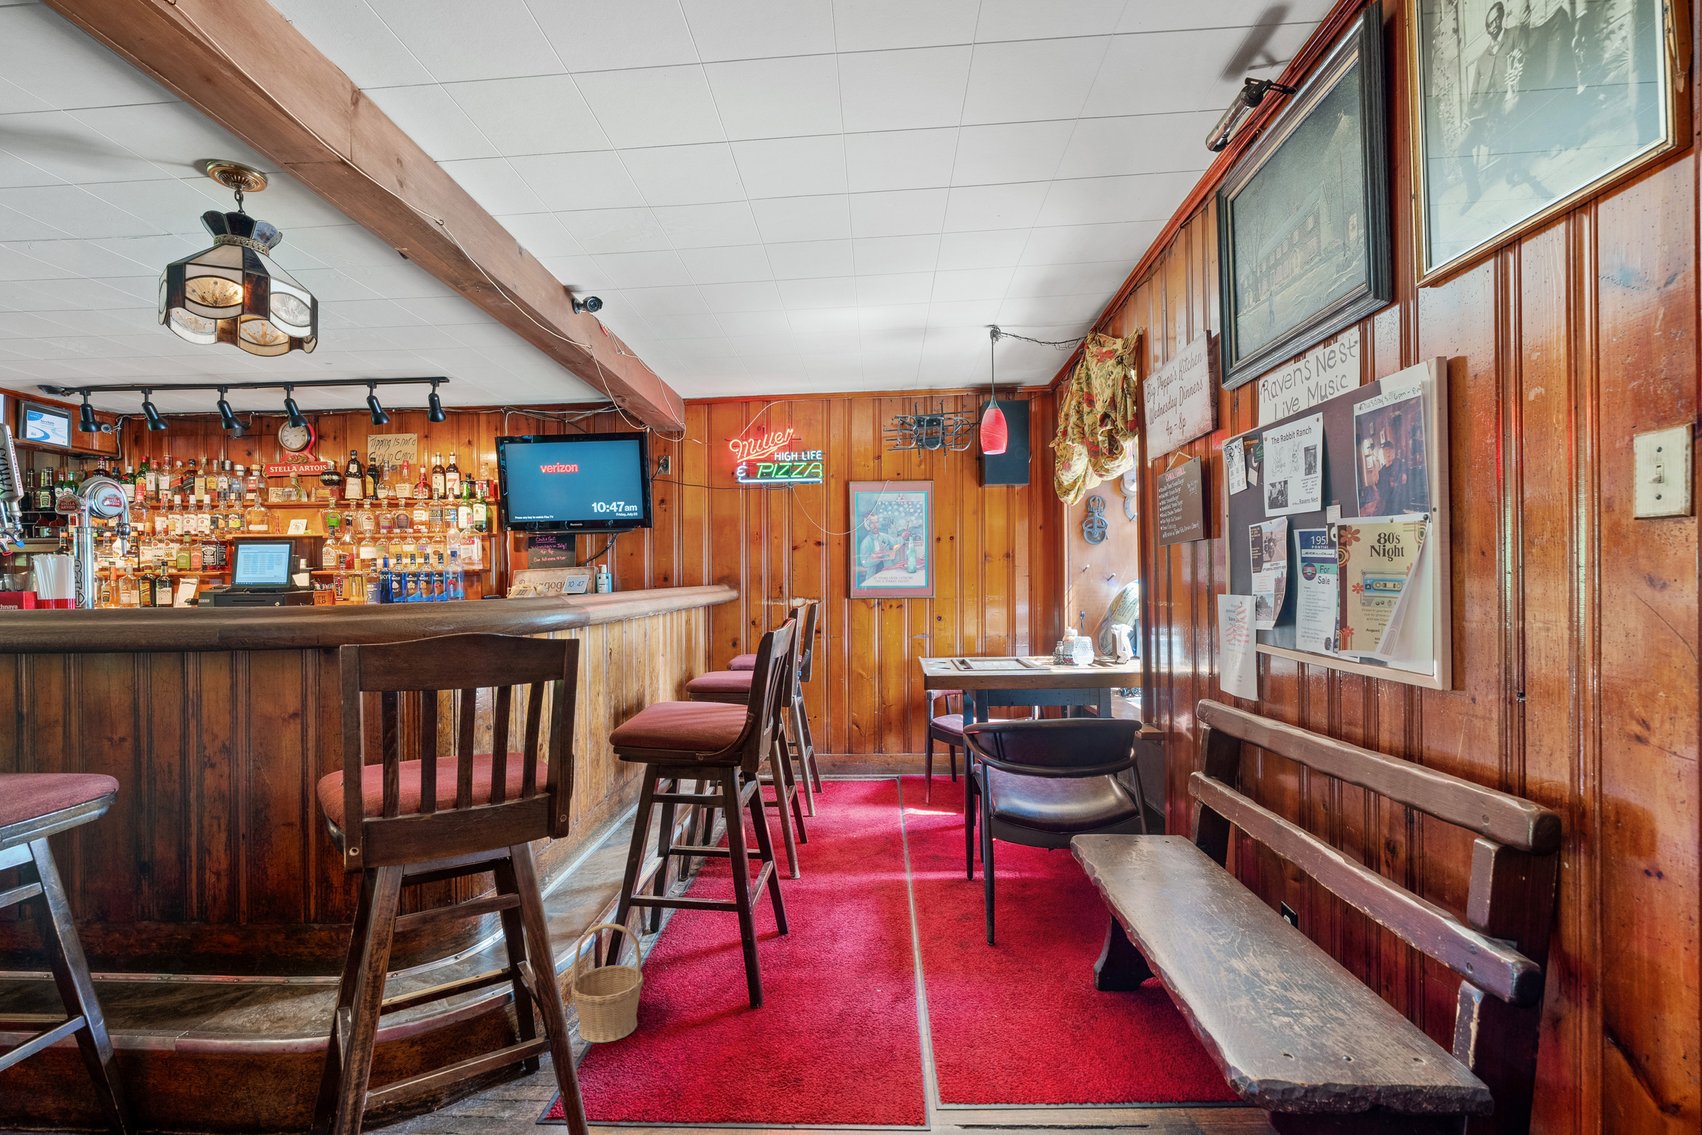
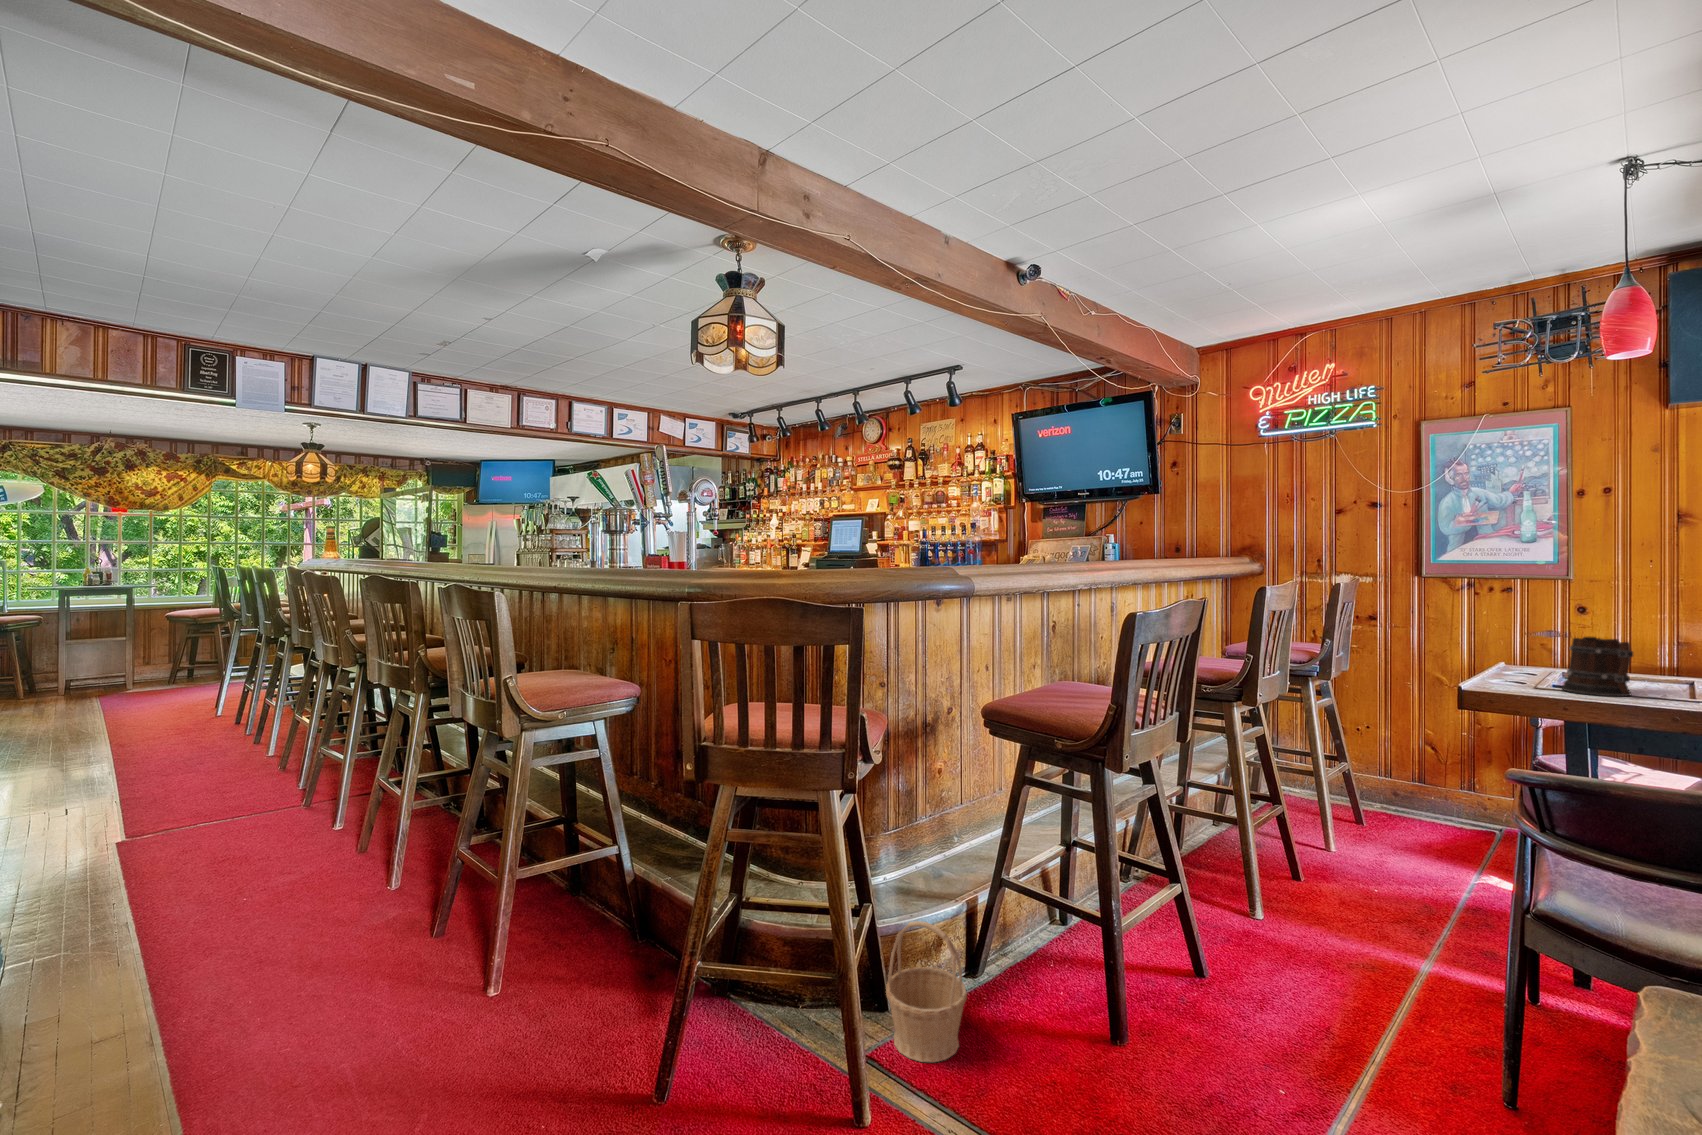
beer mug: none [958,639,991,675] -> present [1562,637,1633,696]

